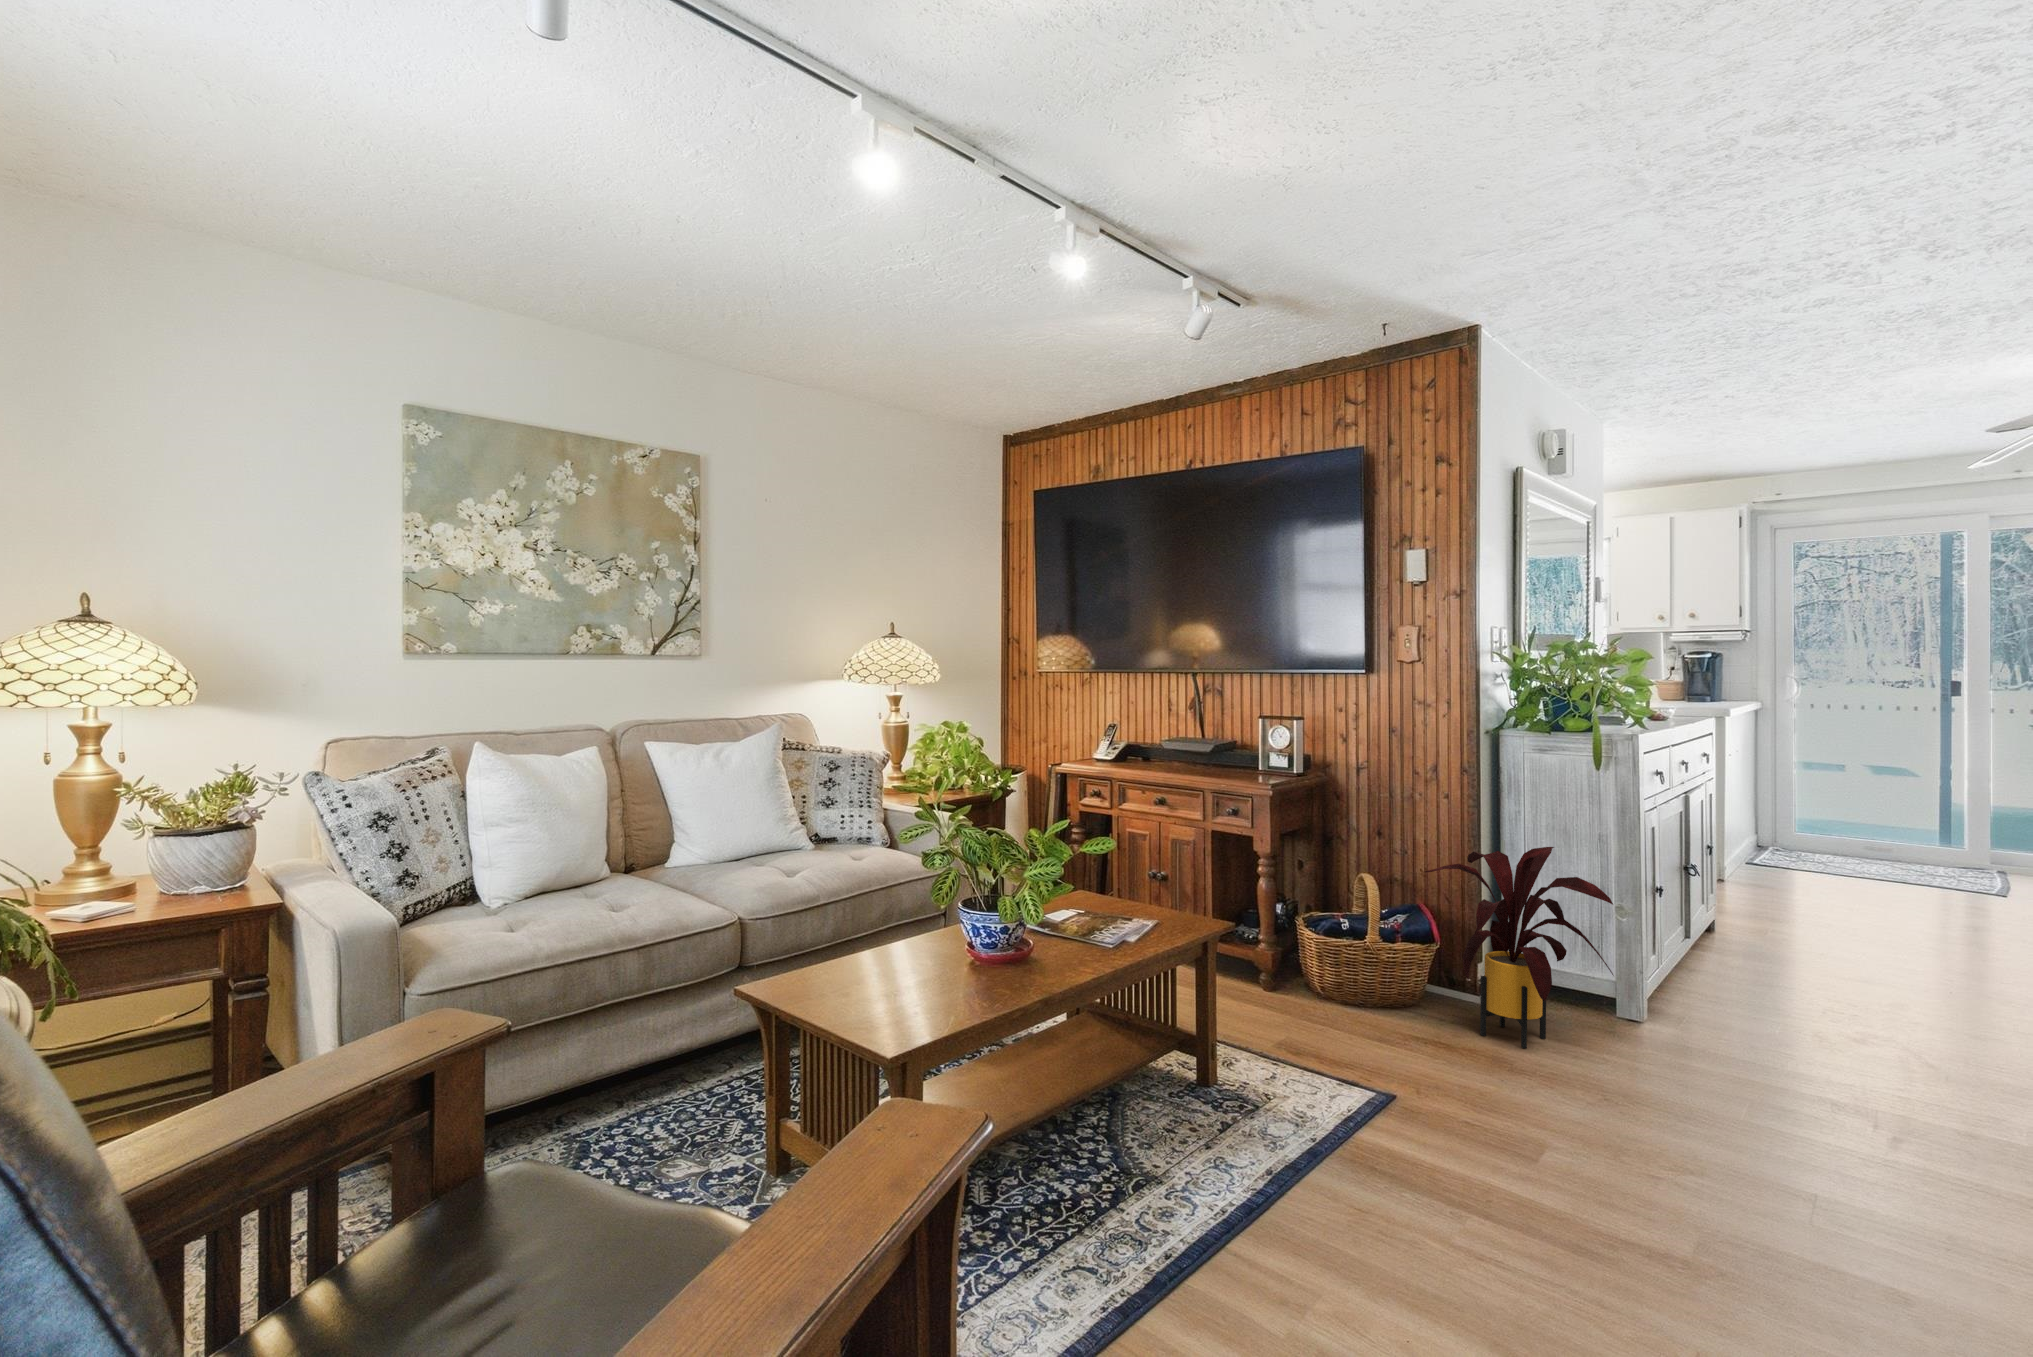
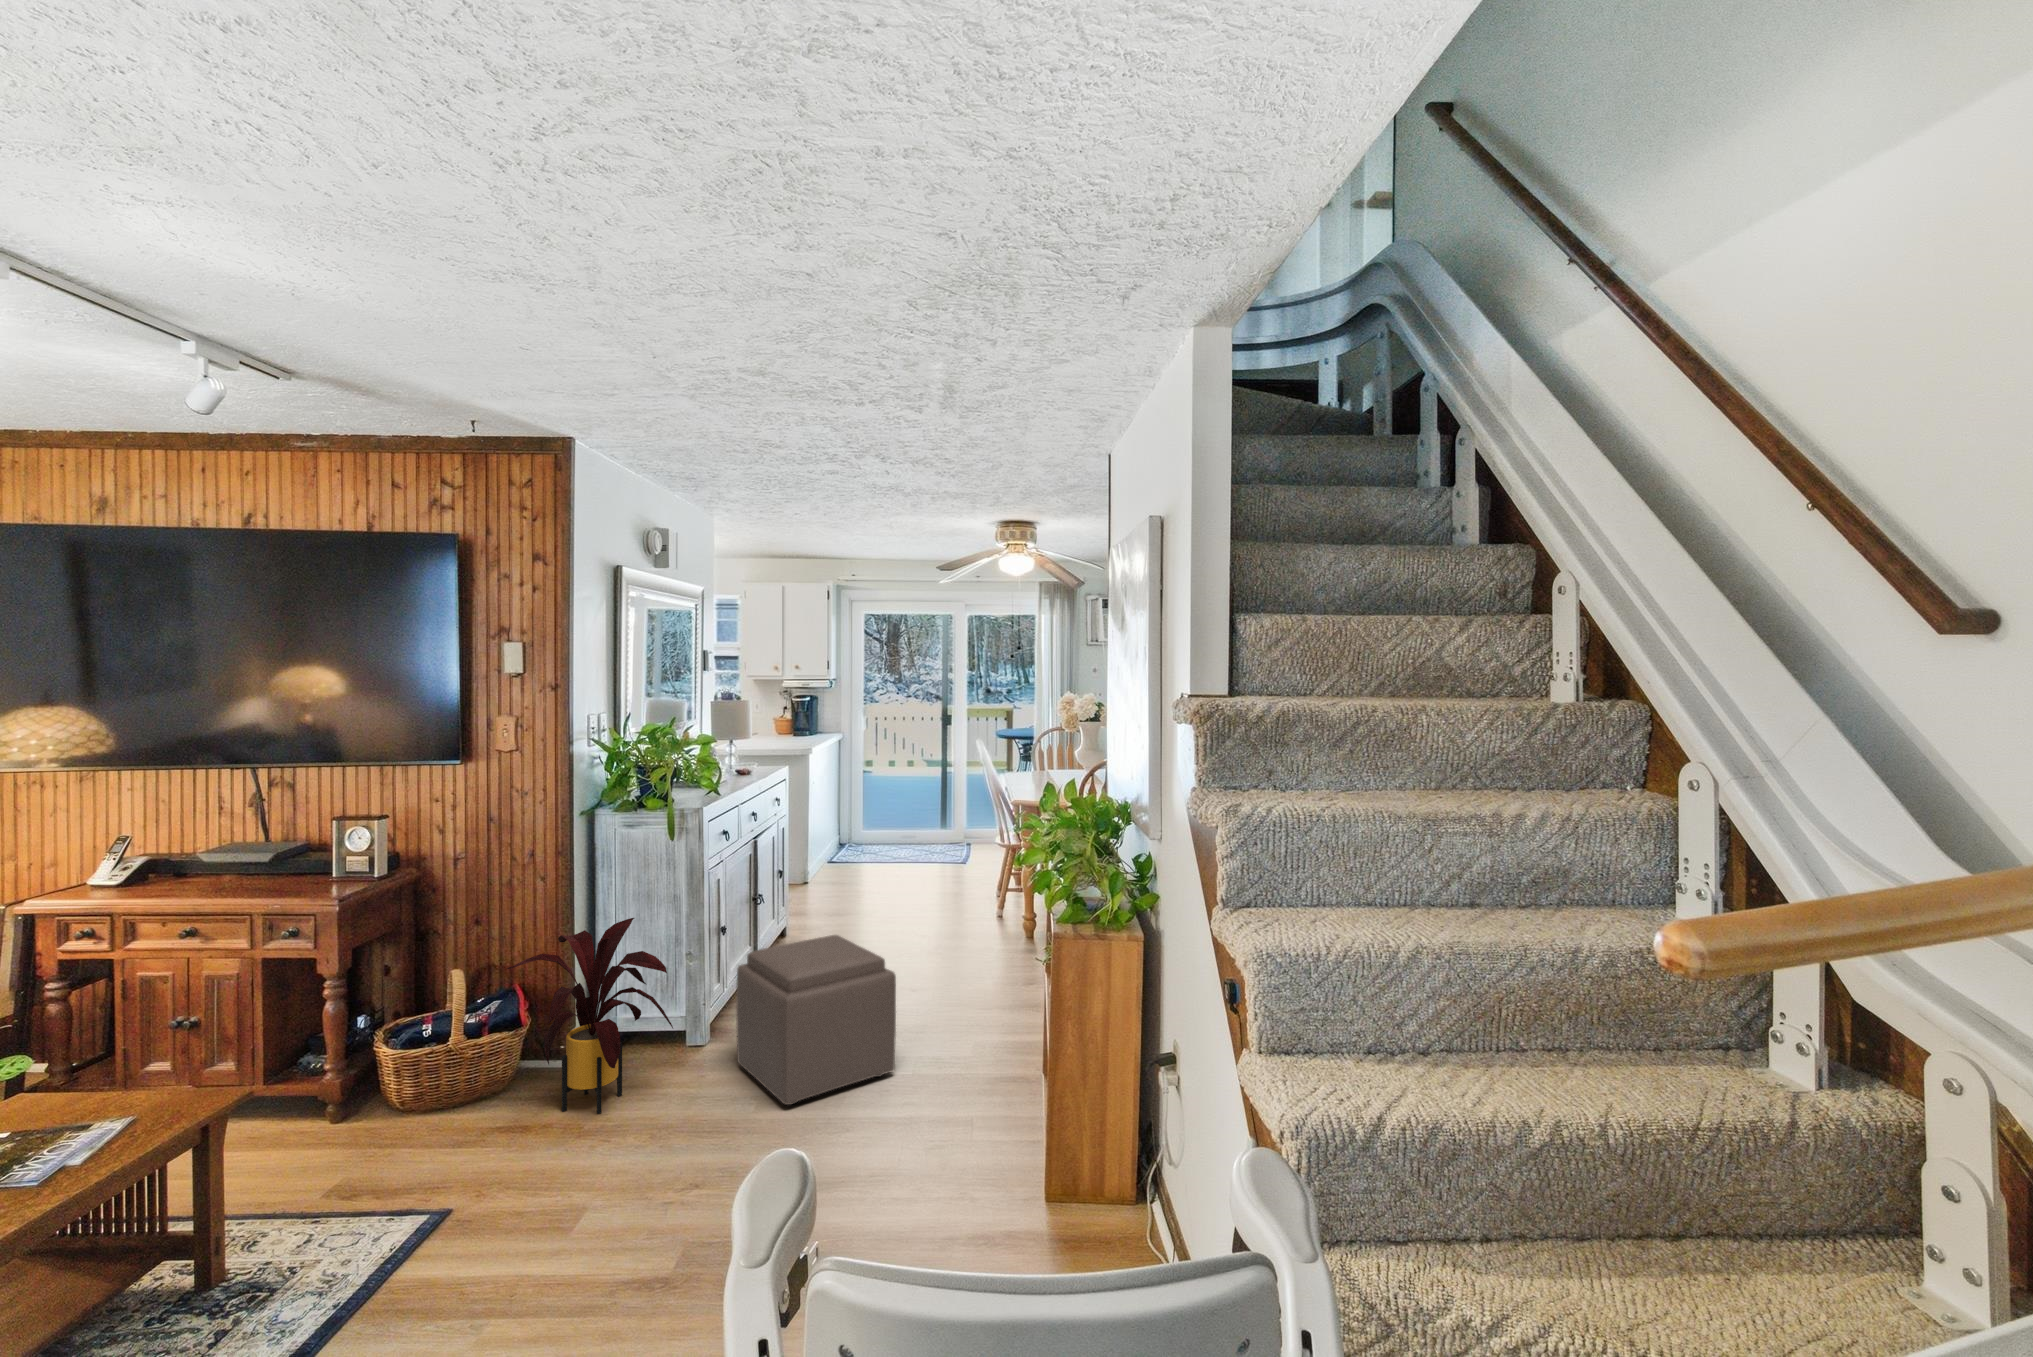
ottoman: none [1690,909,1970,1119] -> present [736,935,896,1105]

